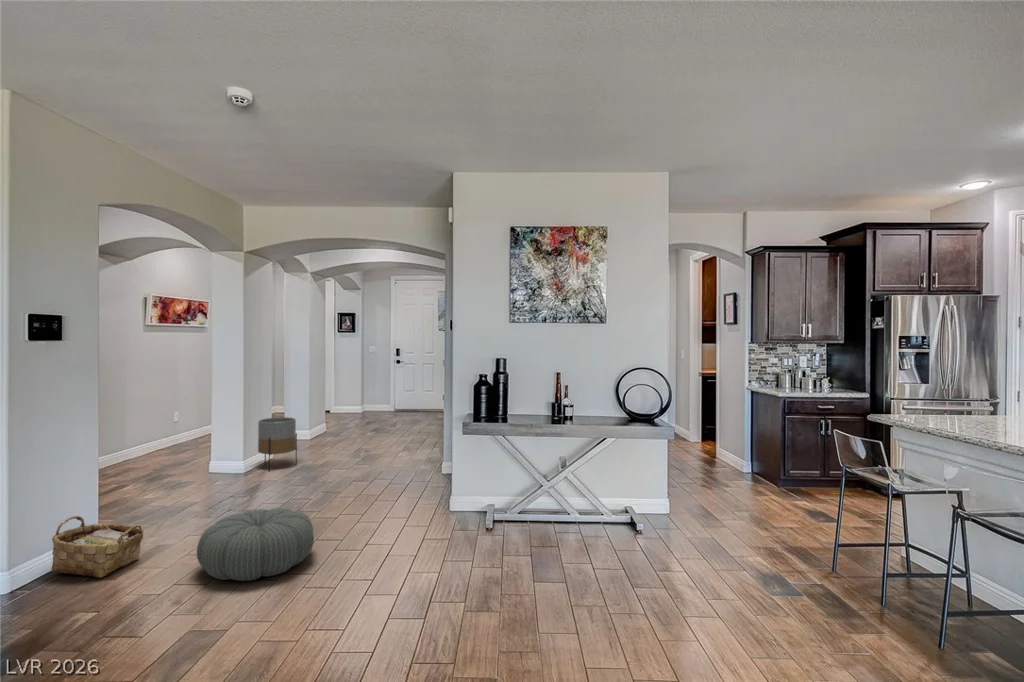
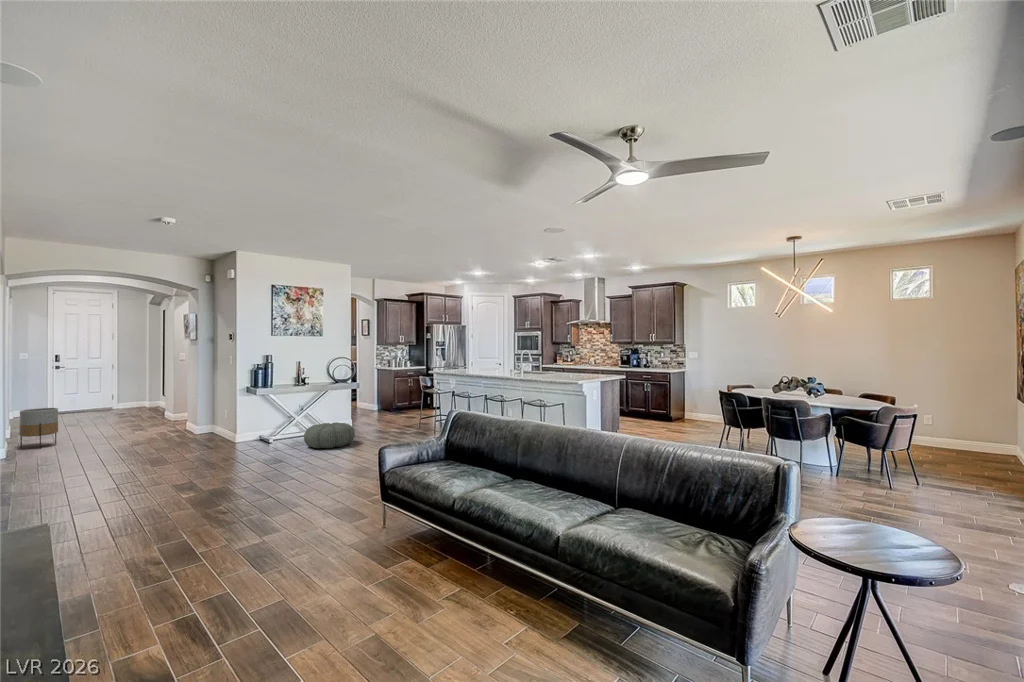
pouf: present [197,508,314,581] -> present [304,422,355,448]
woven basket: present [51,516,144,578] -> none [23,453,84,486]

